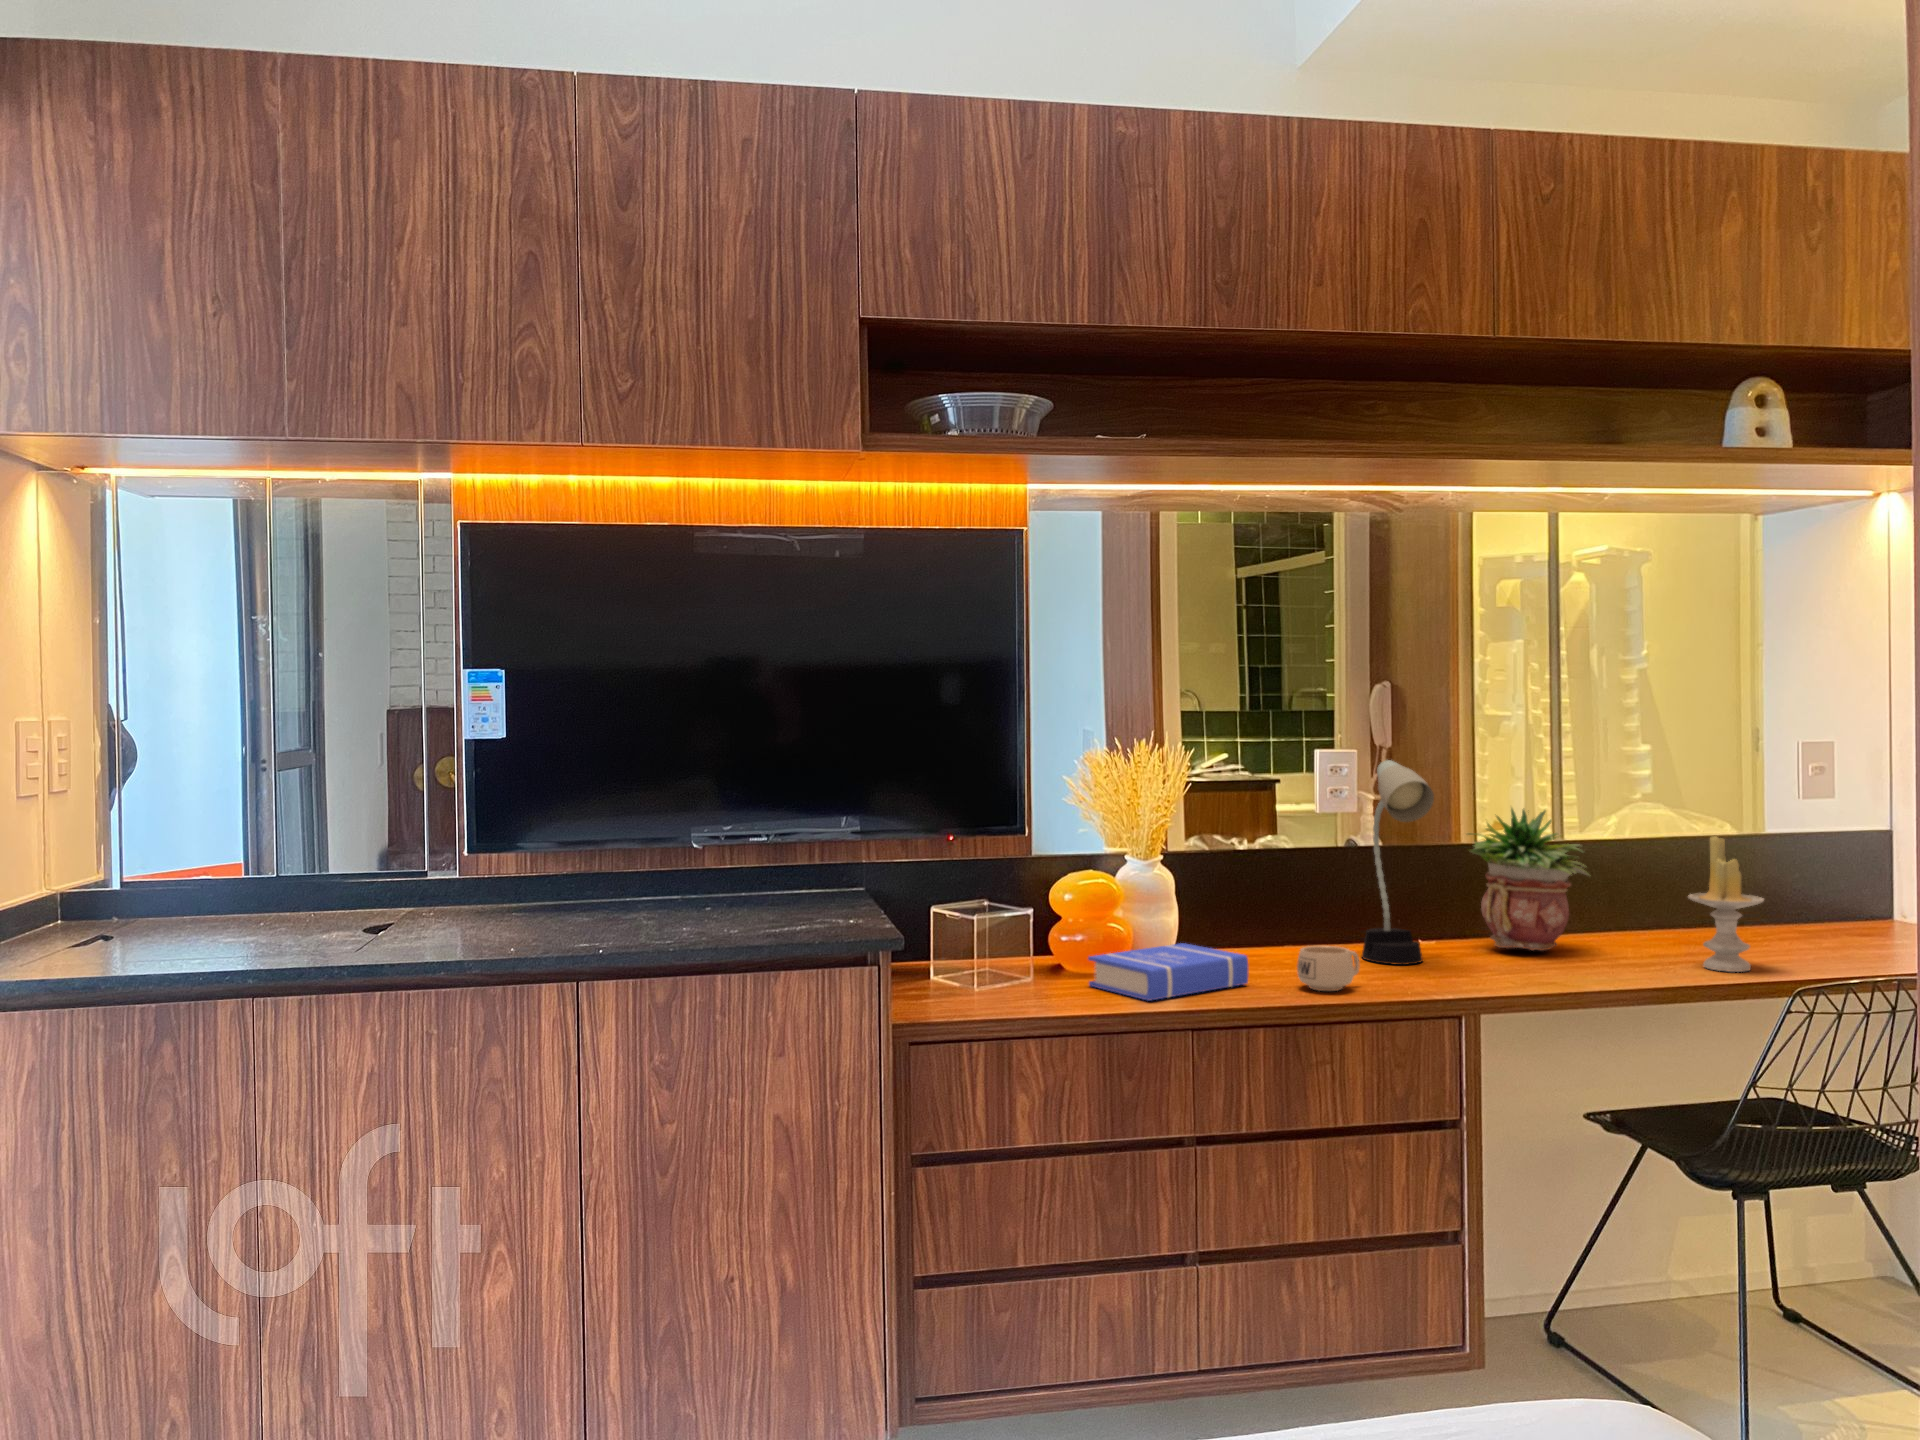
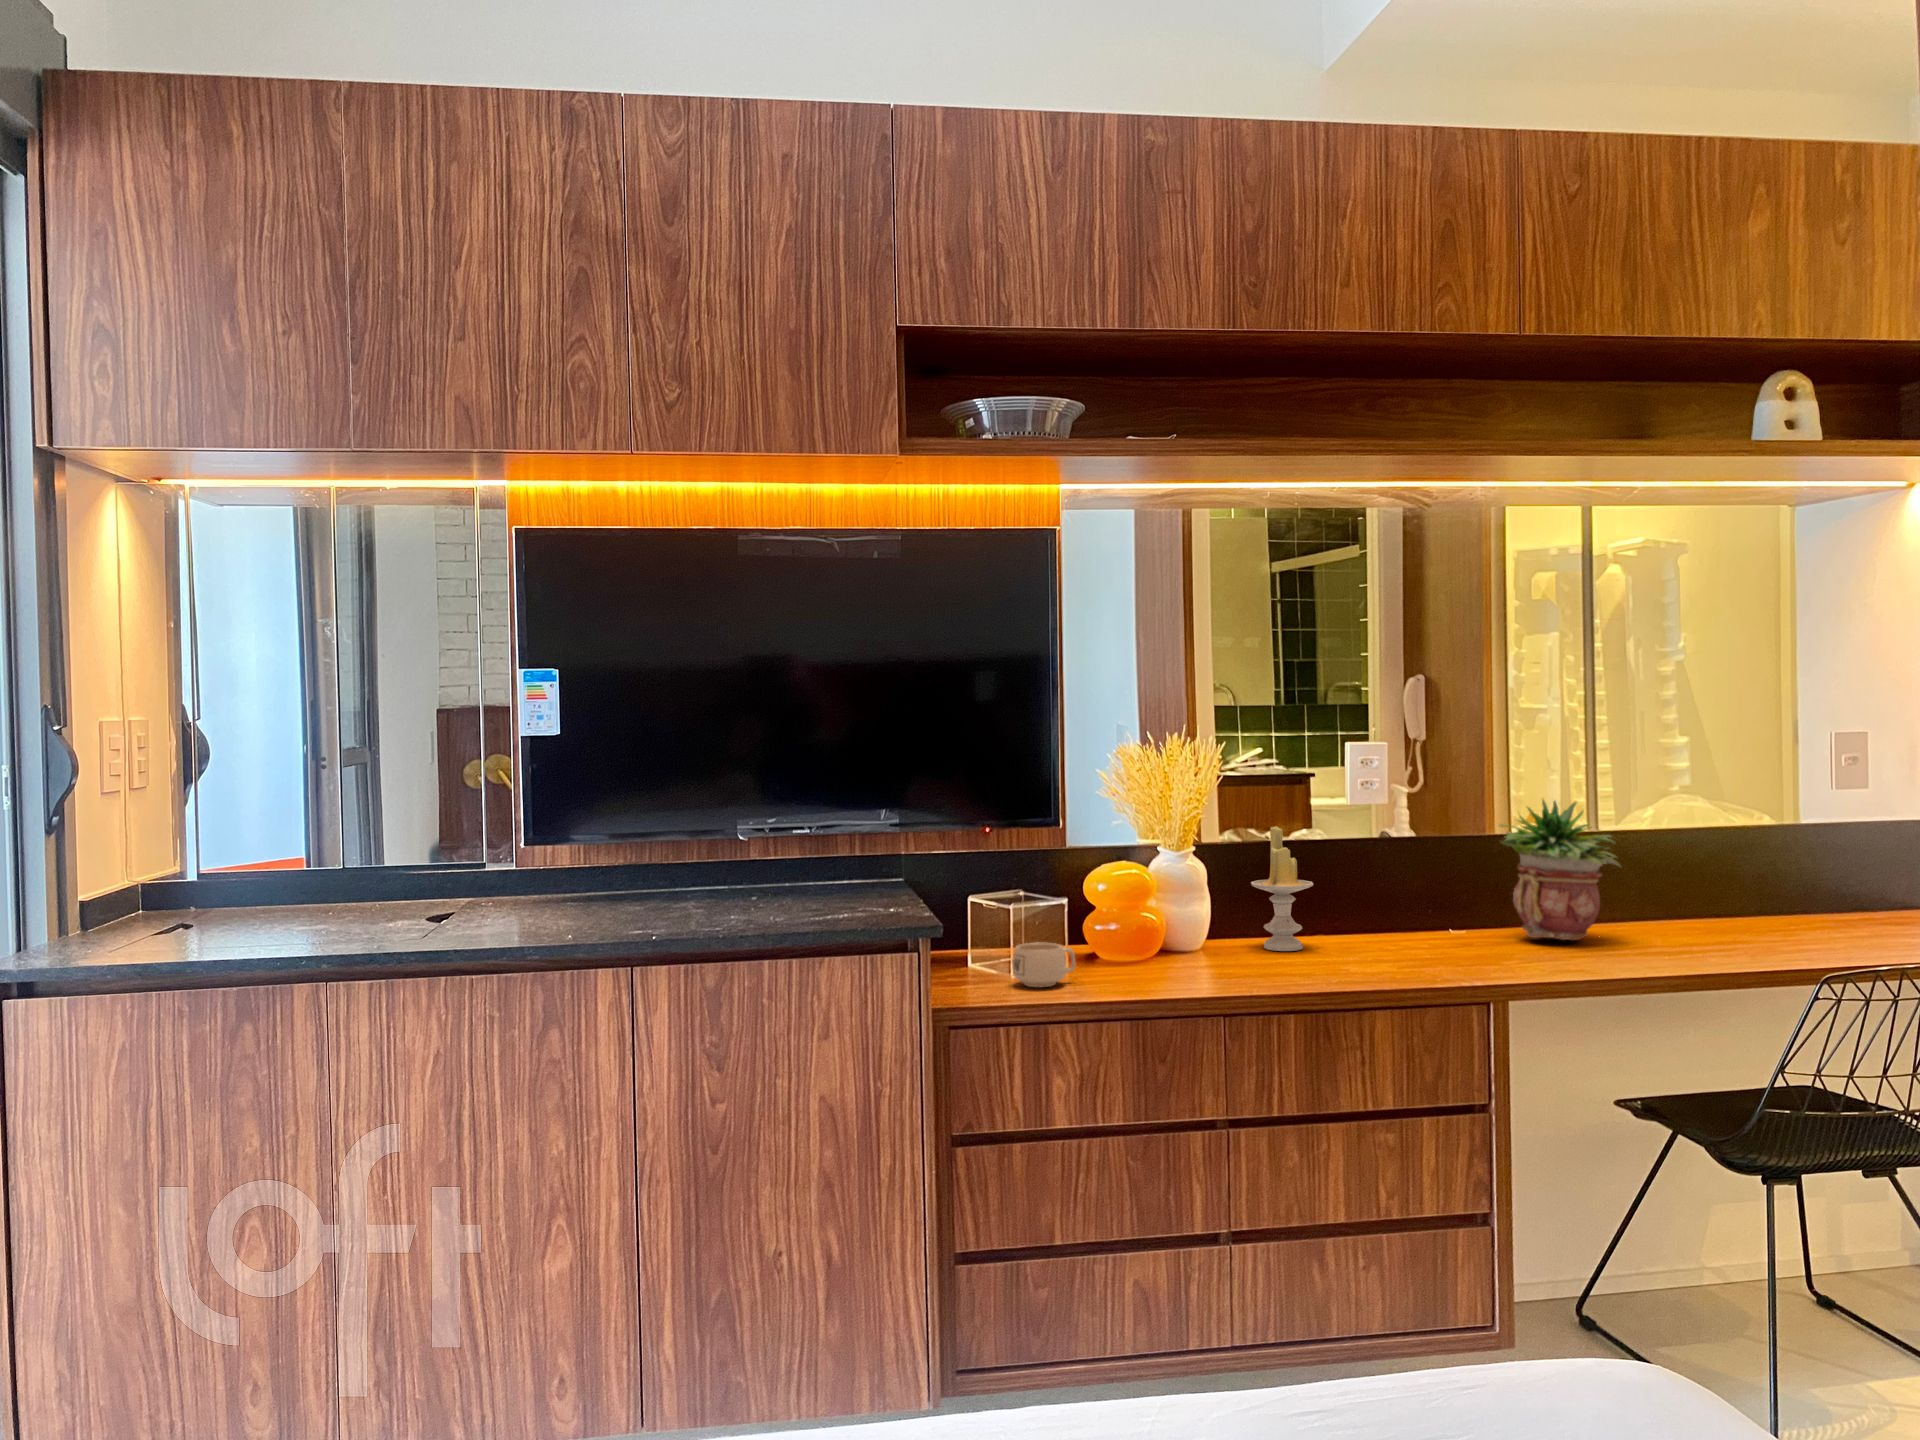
desk lamp: present [1362,760,1434,965] -> none [1393,753,1463,954]
candle: present [1688,836,1764,972] -> present [1251,826,1313,951]
book: present [1088,943,1248,1001] -> none [1122,933,1279,987]
mug: present [1297,946,1360,991] -> present [1013,943,1076,987]

